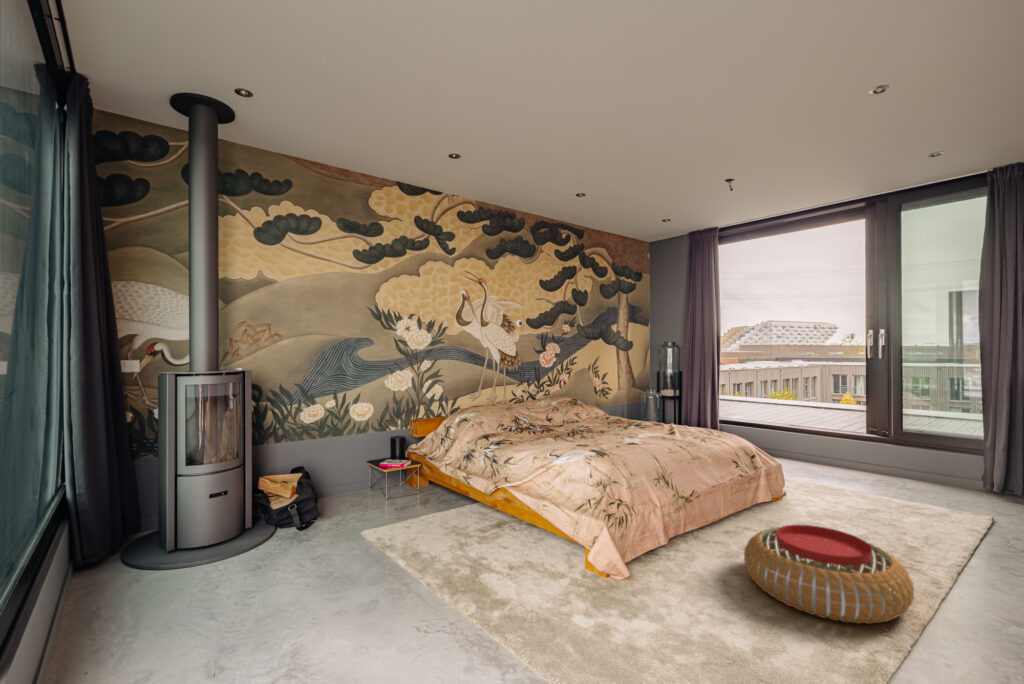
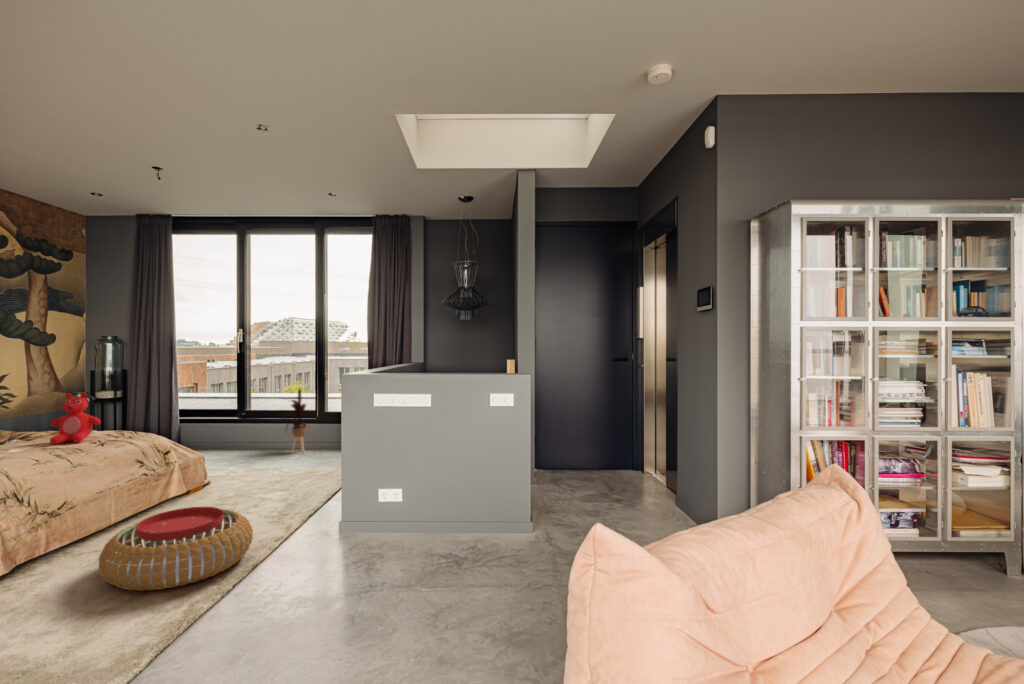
teddy bear: none [658,390,694,435] -> present [50,393,100,444]
house plant: none [838,401,887,479] -> present [280,389,307,451]

